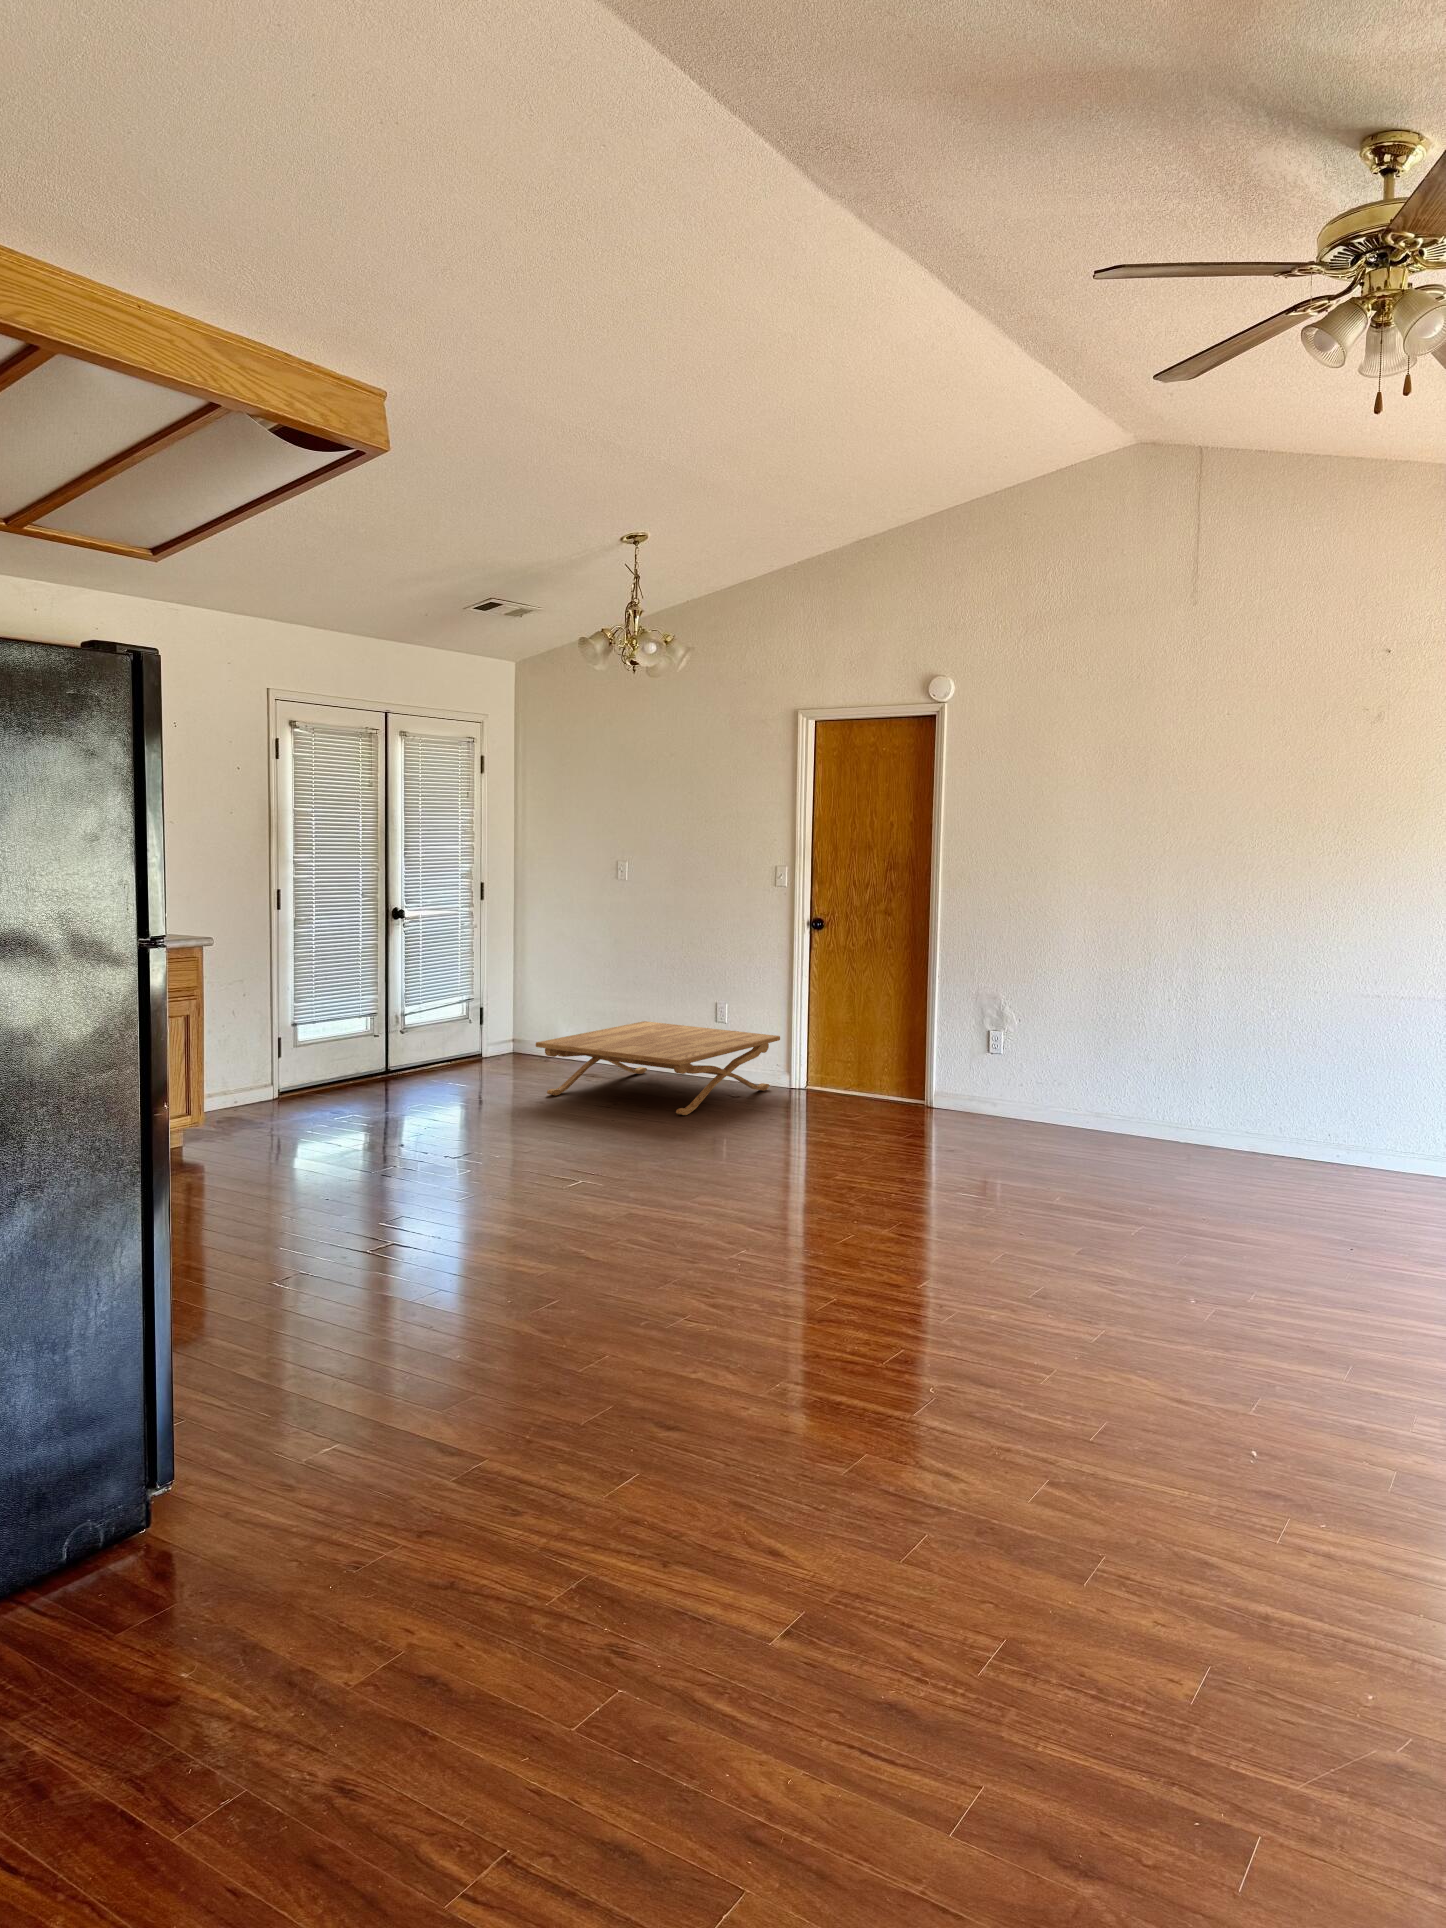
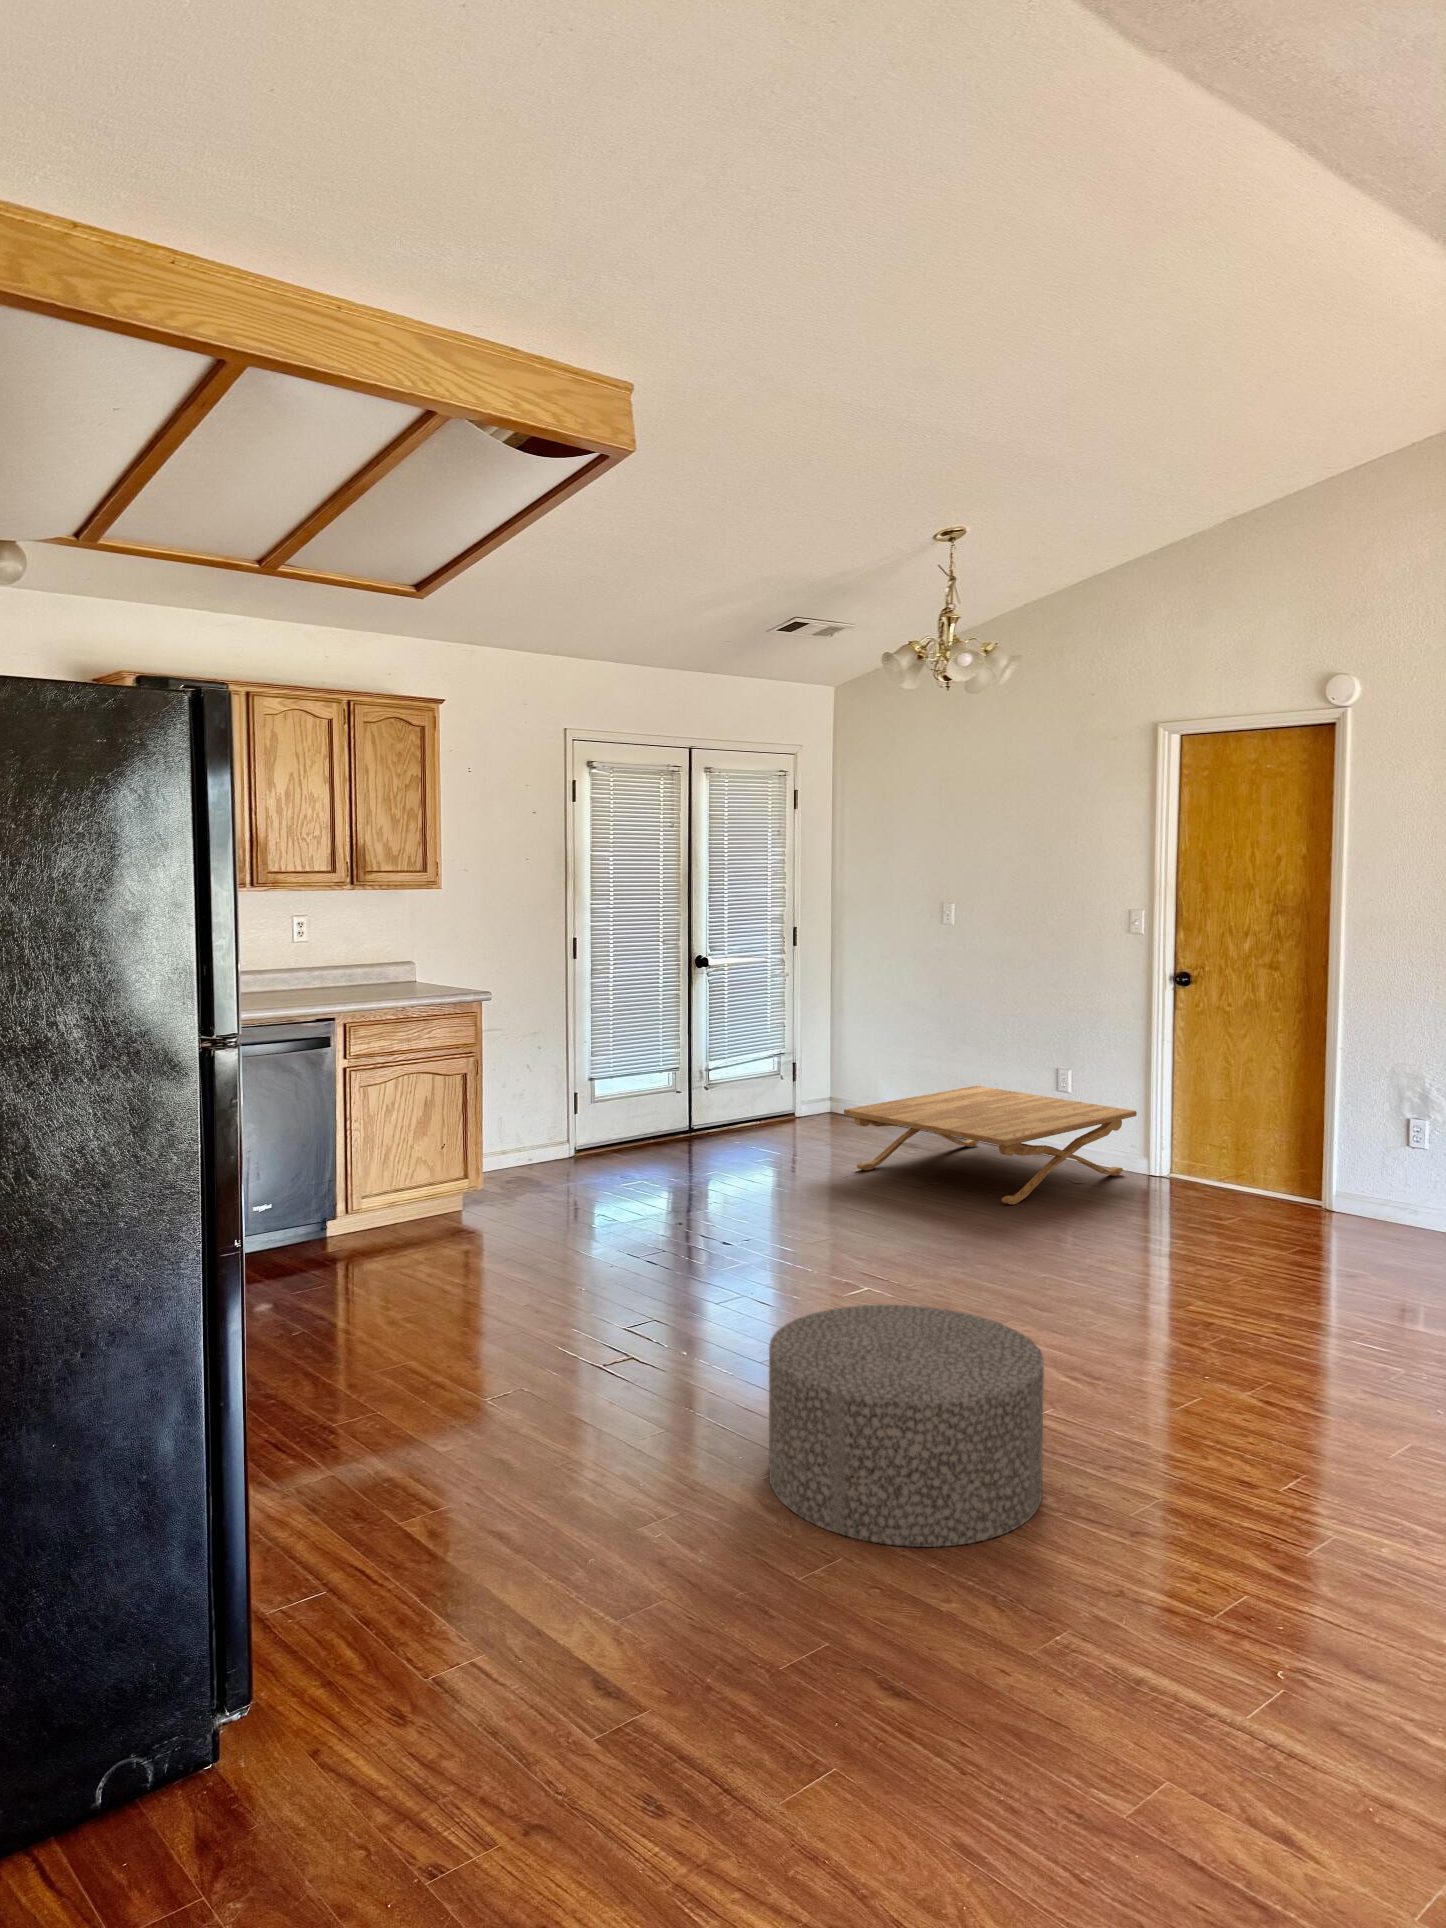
ottoman: none [534,1175,752,1348] -> present [769,1305,1044,1547]

